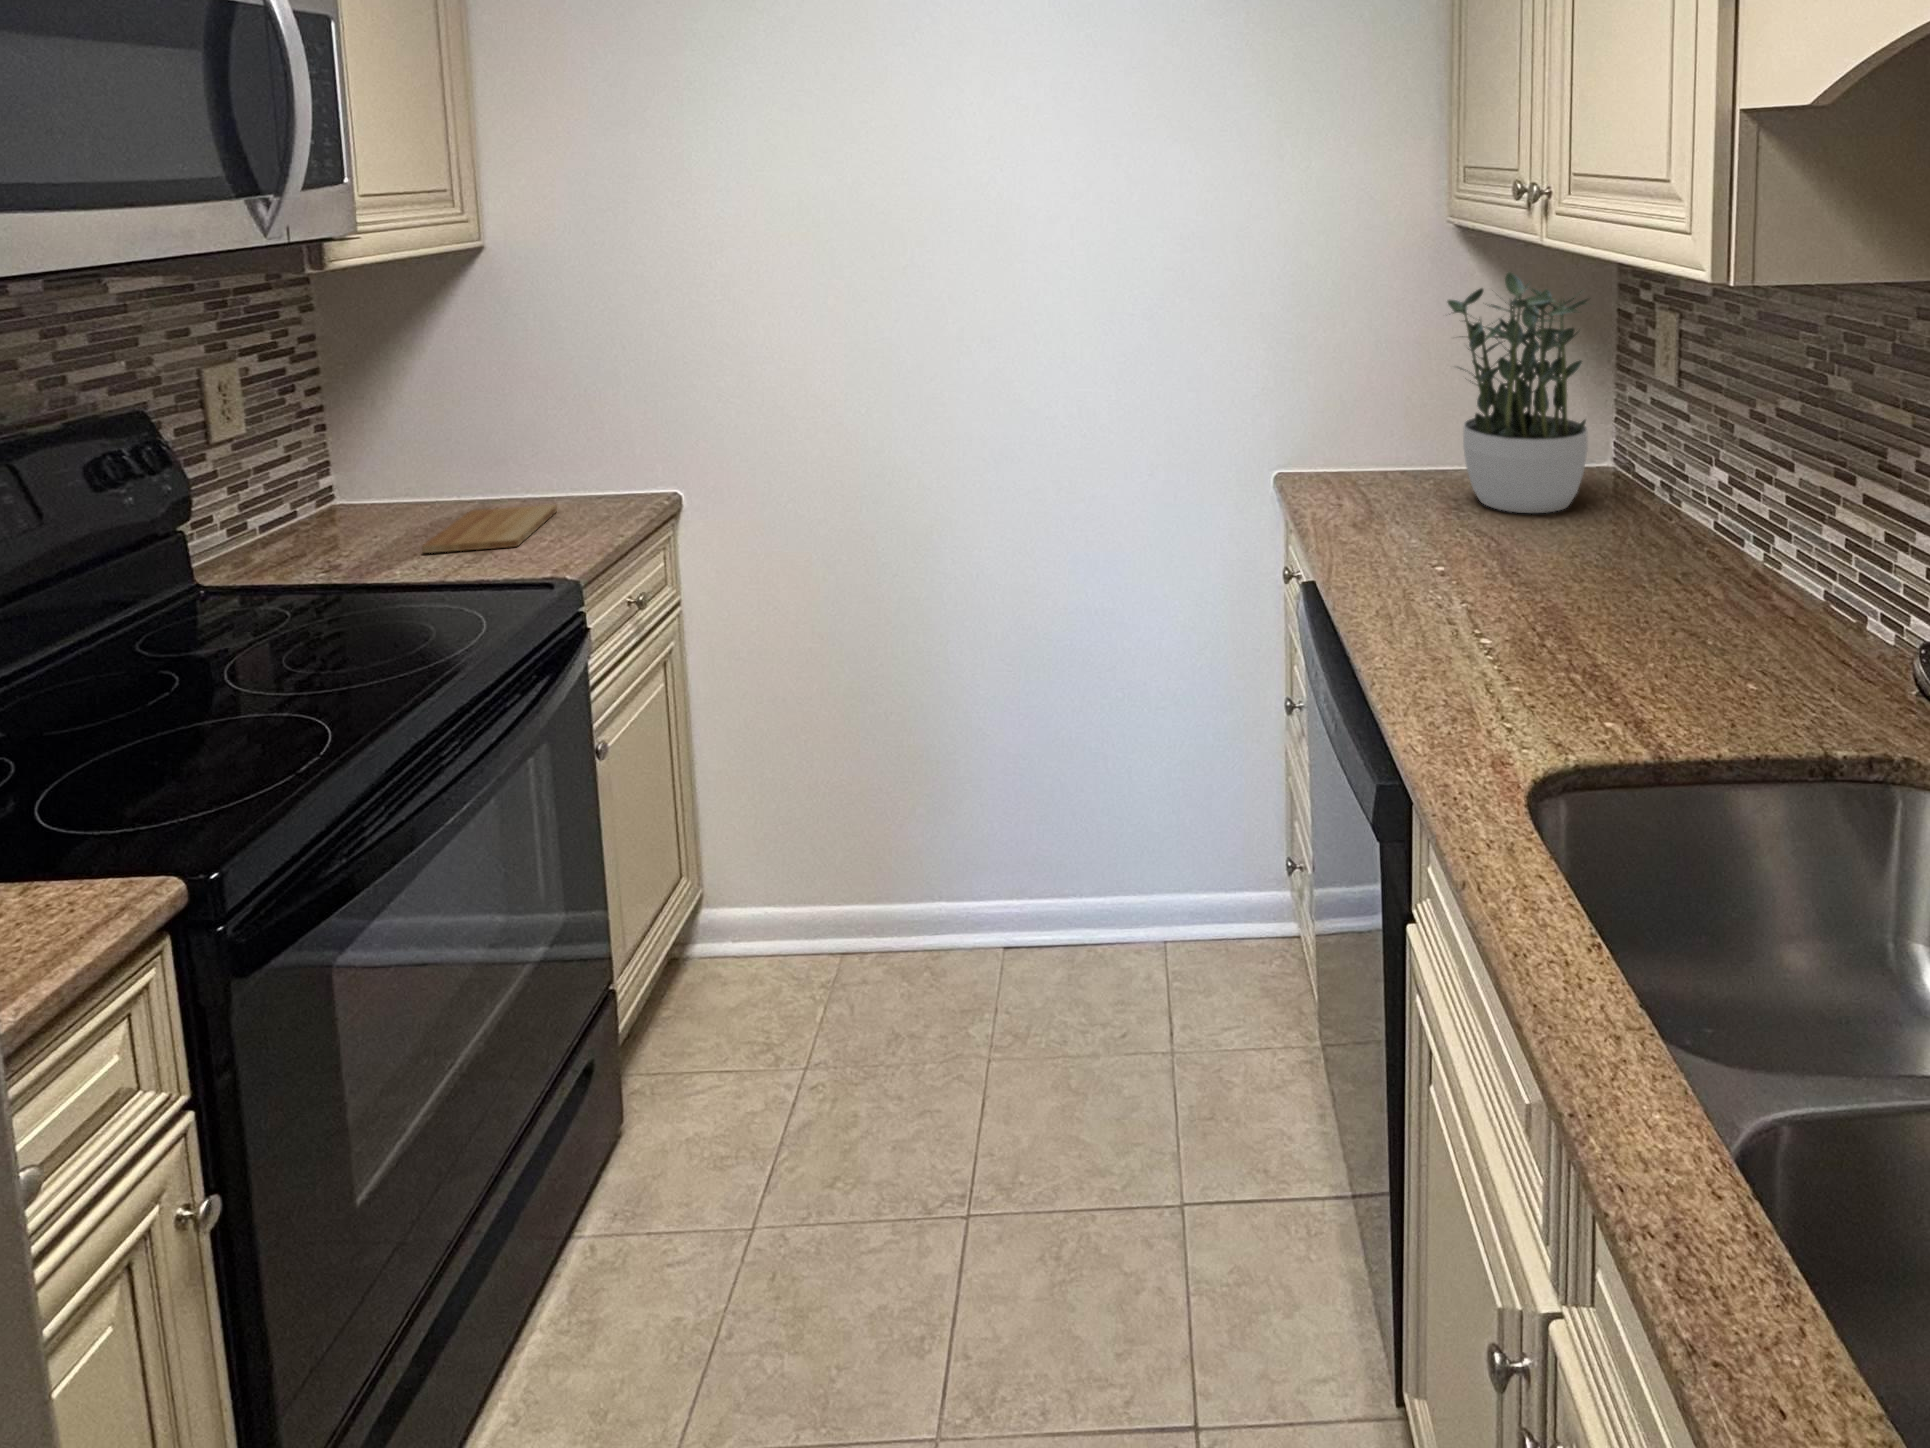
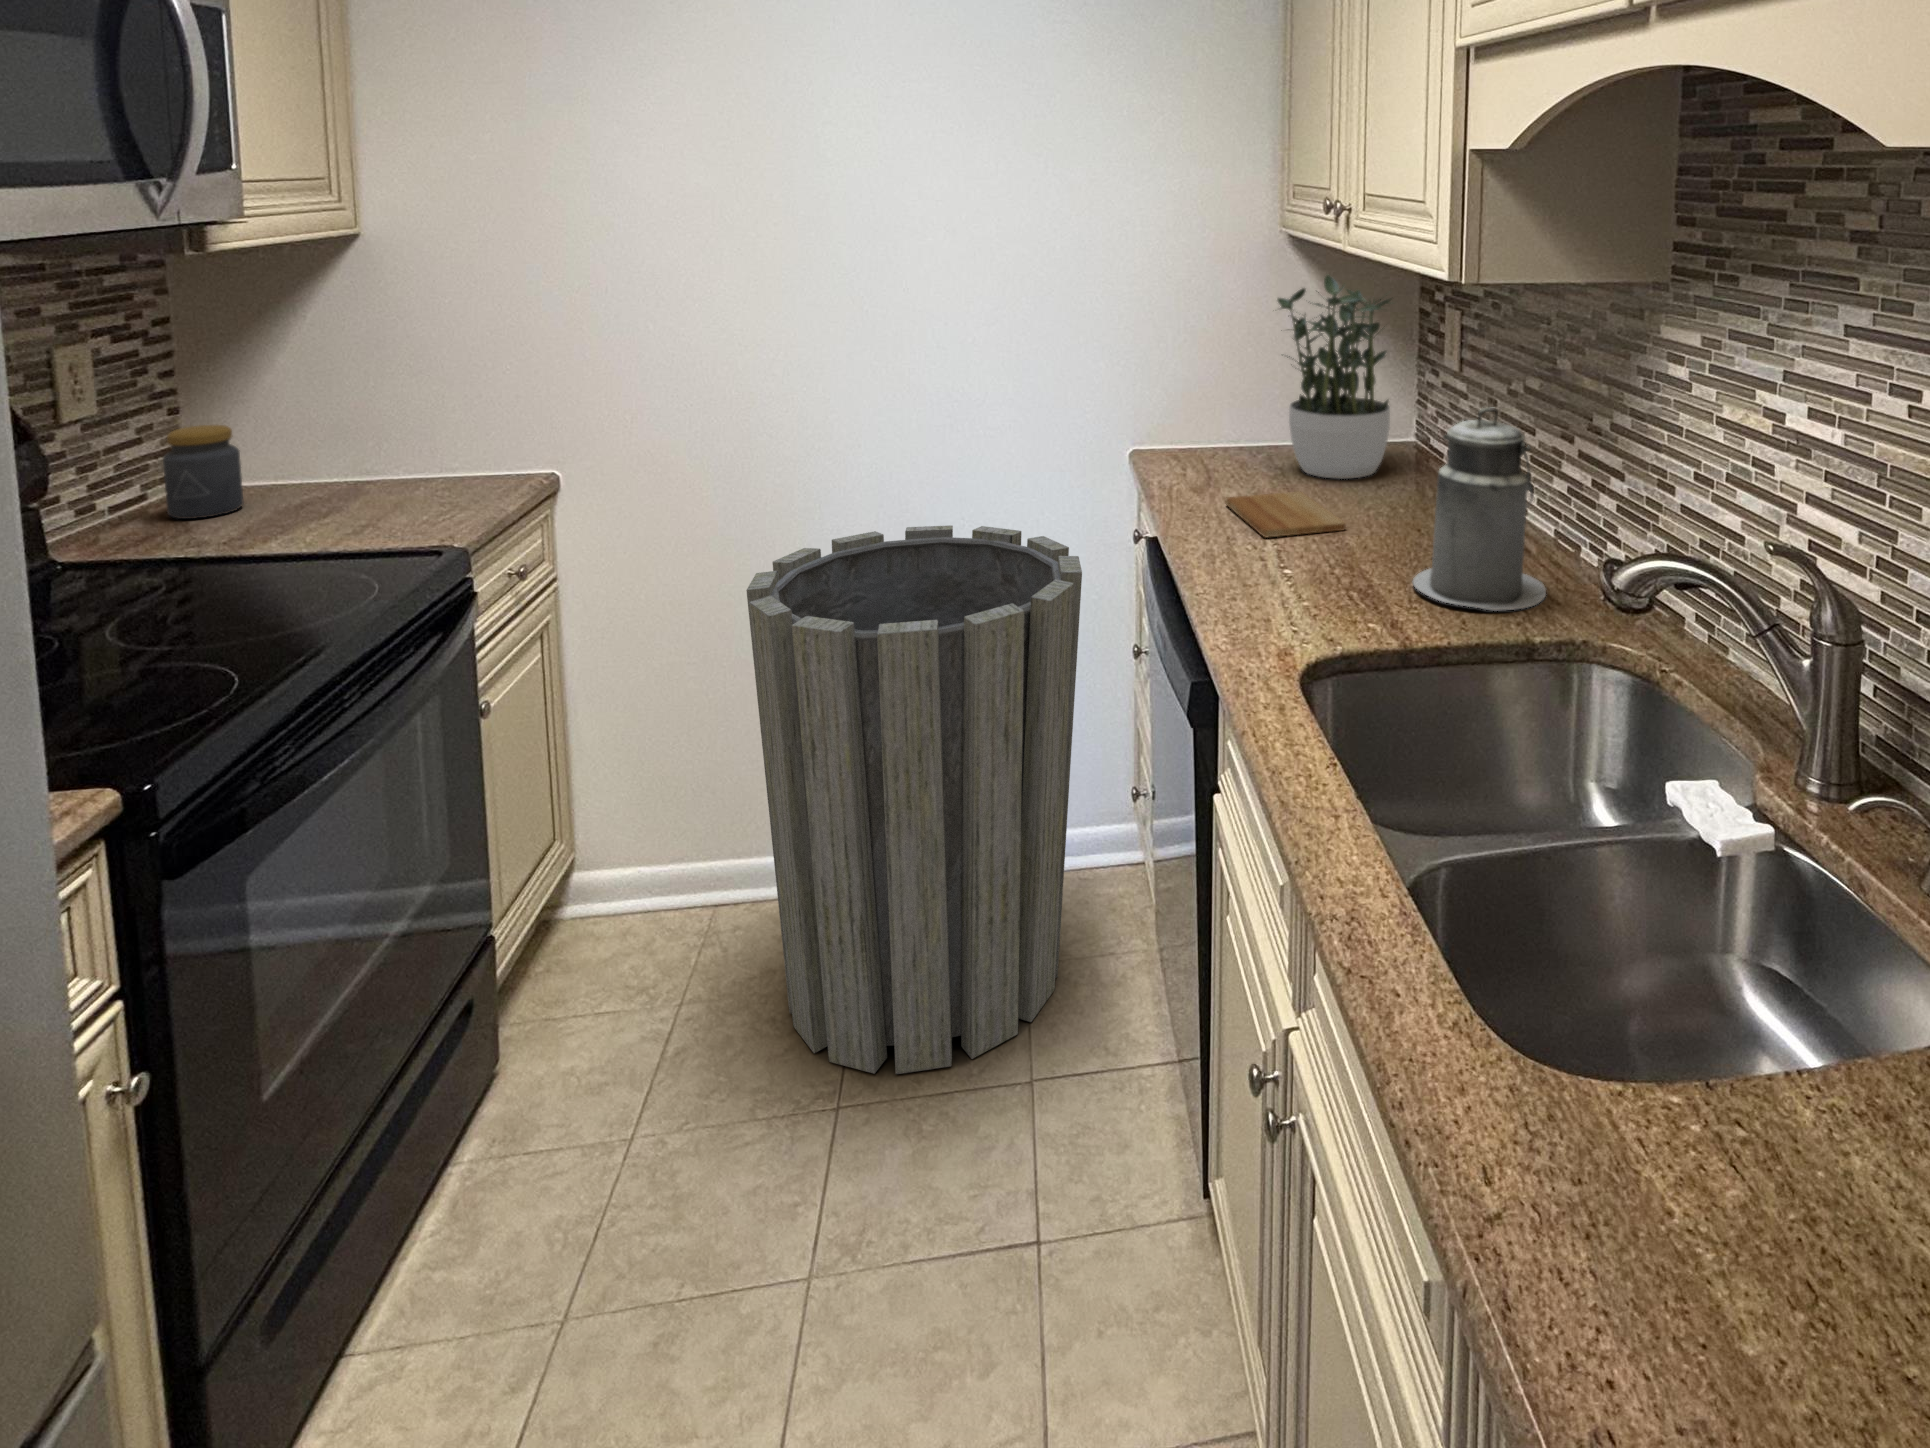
jar: none [306,443,381,539] -> present [163,425,243,519]
canister: none [1649,443,1835,708] -> present [1413,408,1546,611]
cutting board: present [422,505,557,553] -> present [1226,492,1346,537]
trash can: none [863,556,1227,1180] -> present [746,525,1082,1074]

